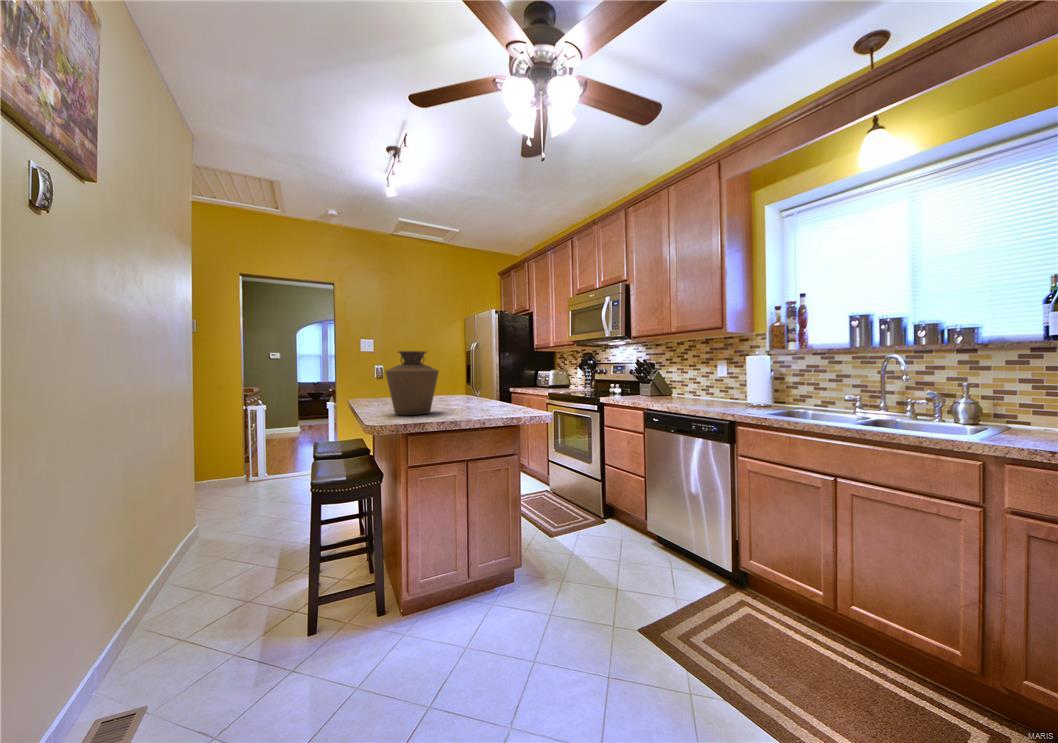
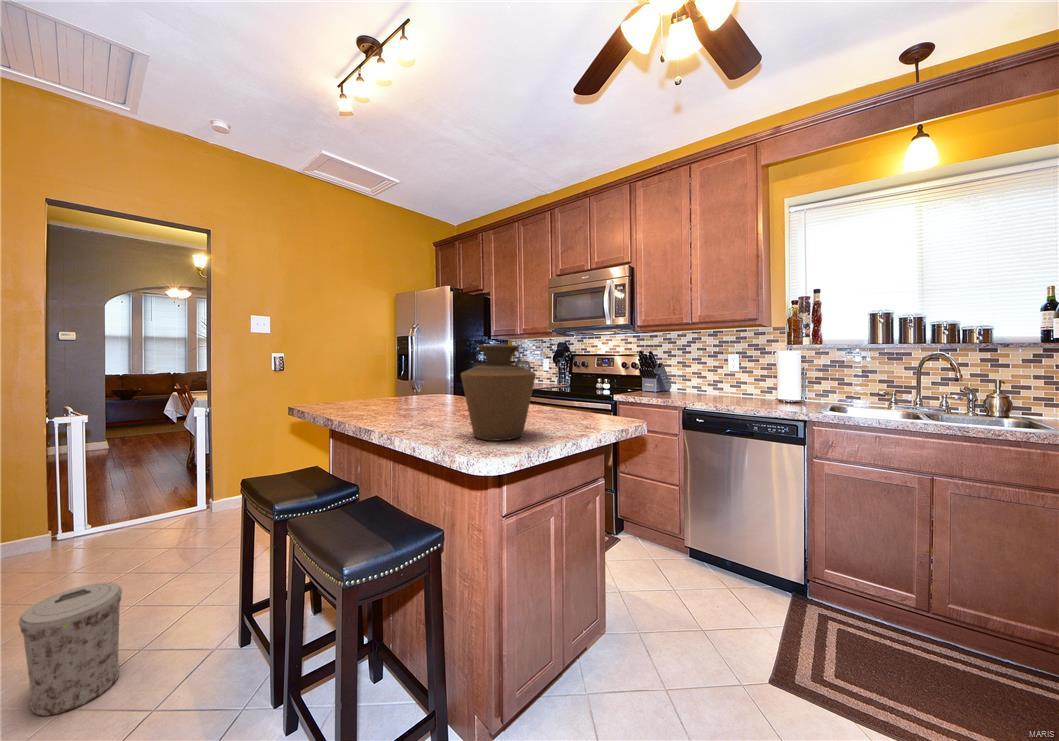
trash can: none [192,492,241,558] -> present [19,583,122,716]

